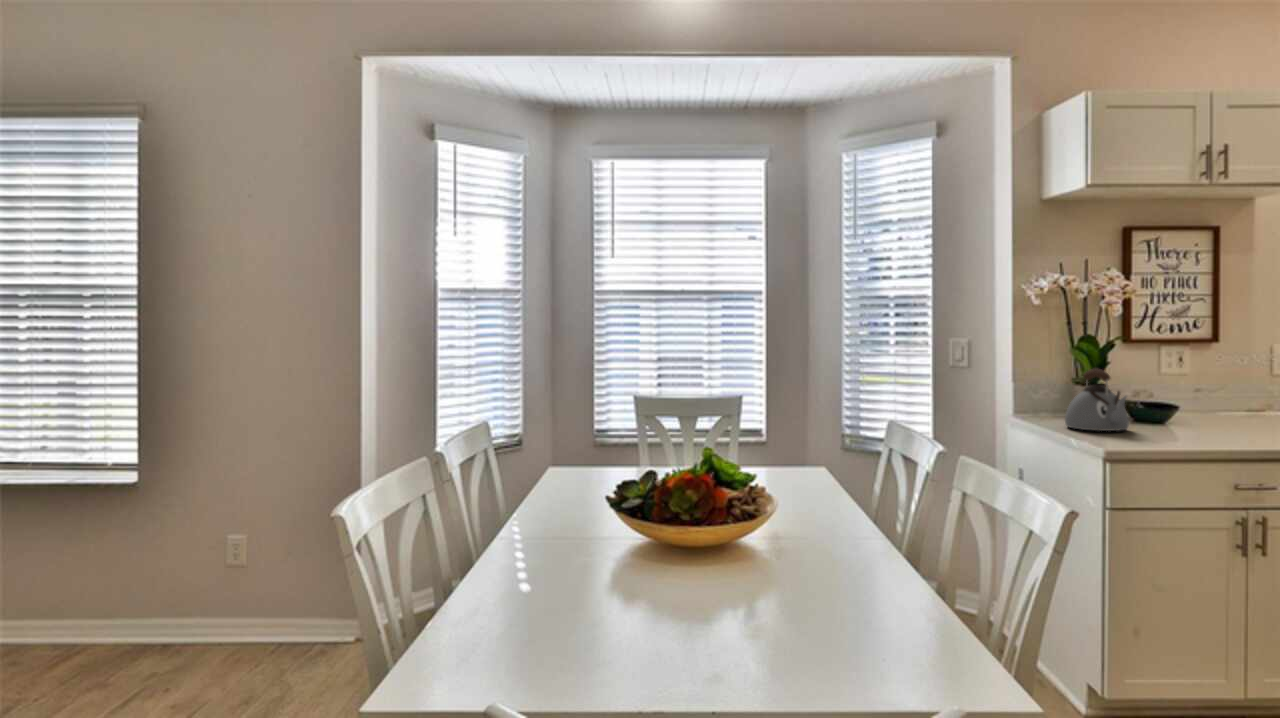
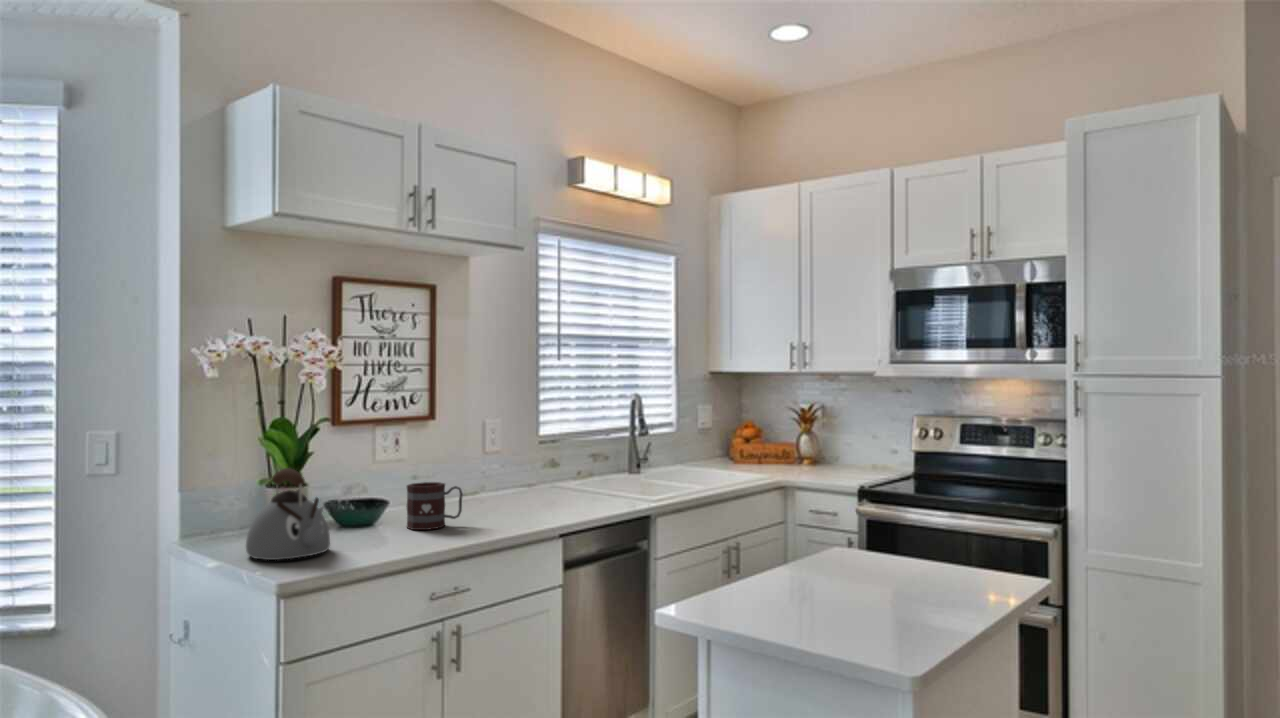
mug: none [1191,390,1247,428] -> present [407,482,463,530]

